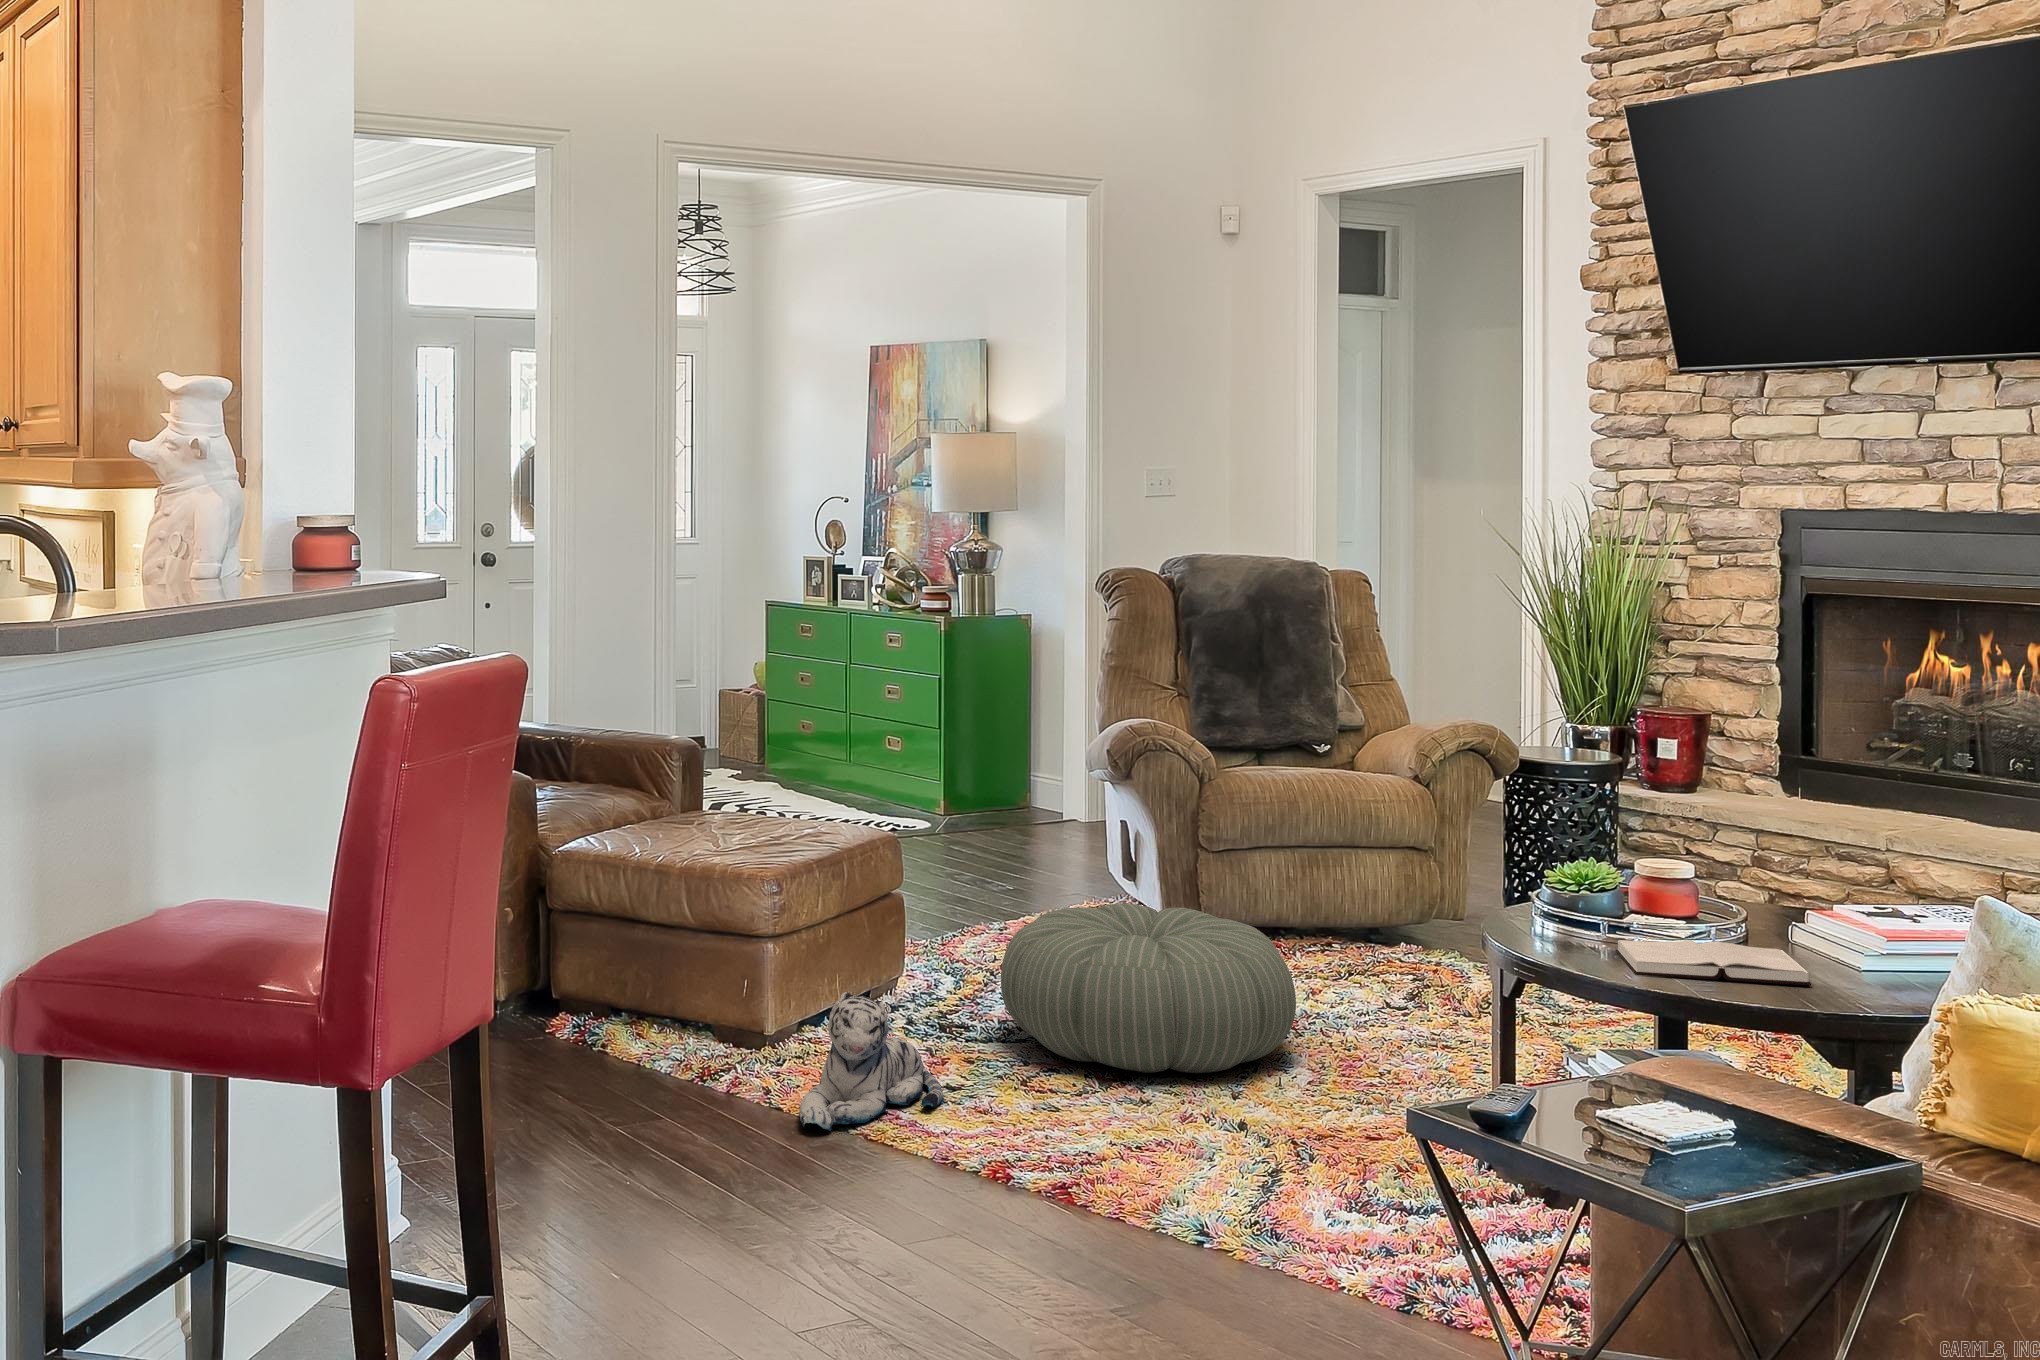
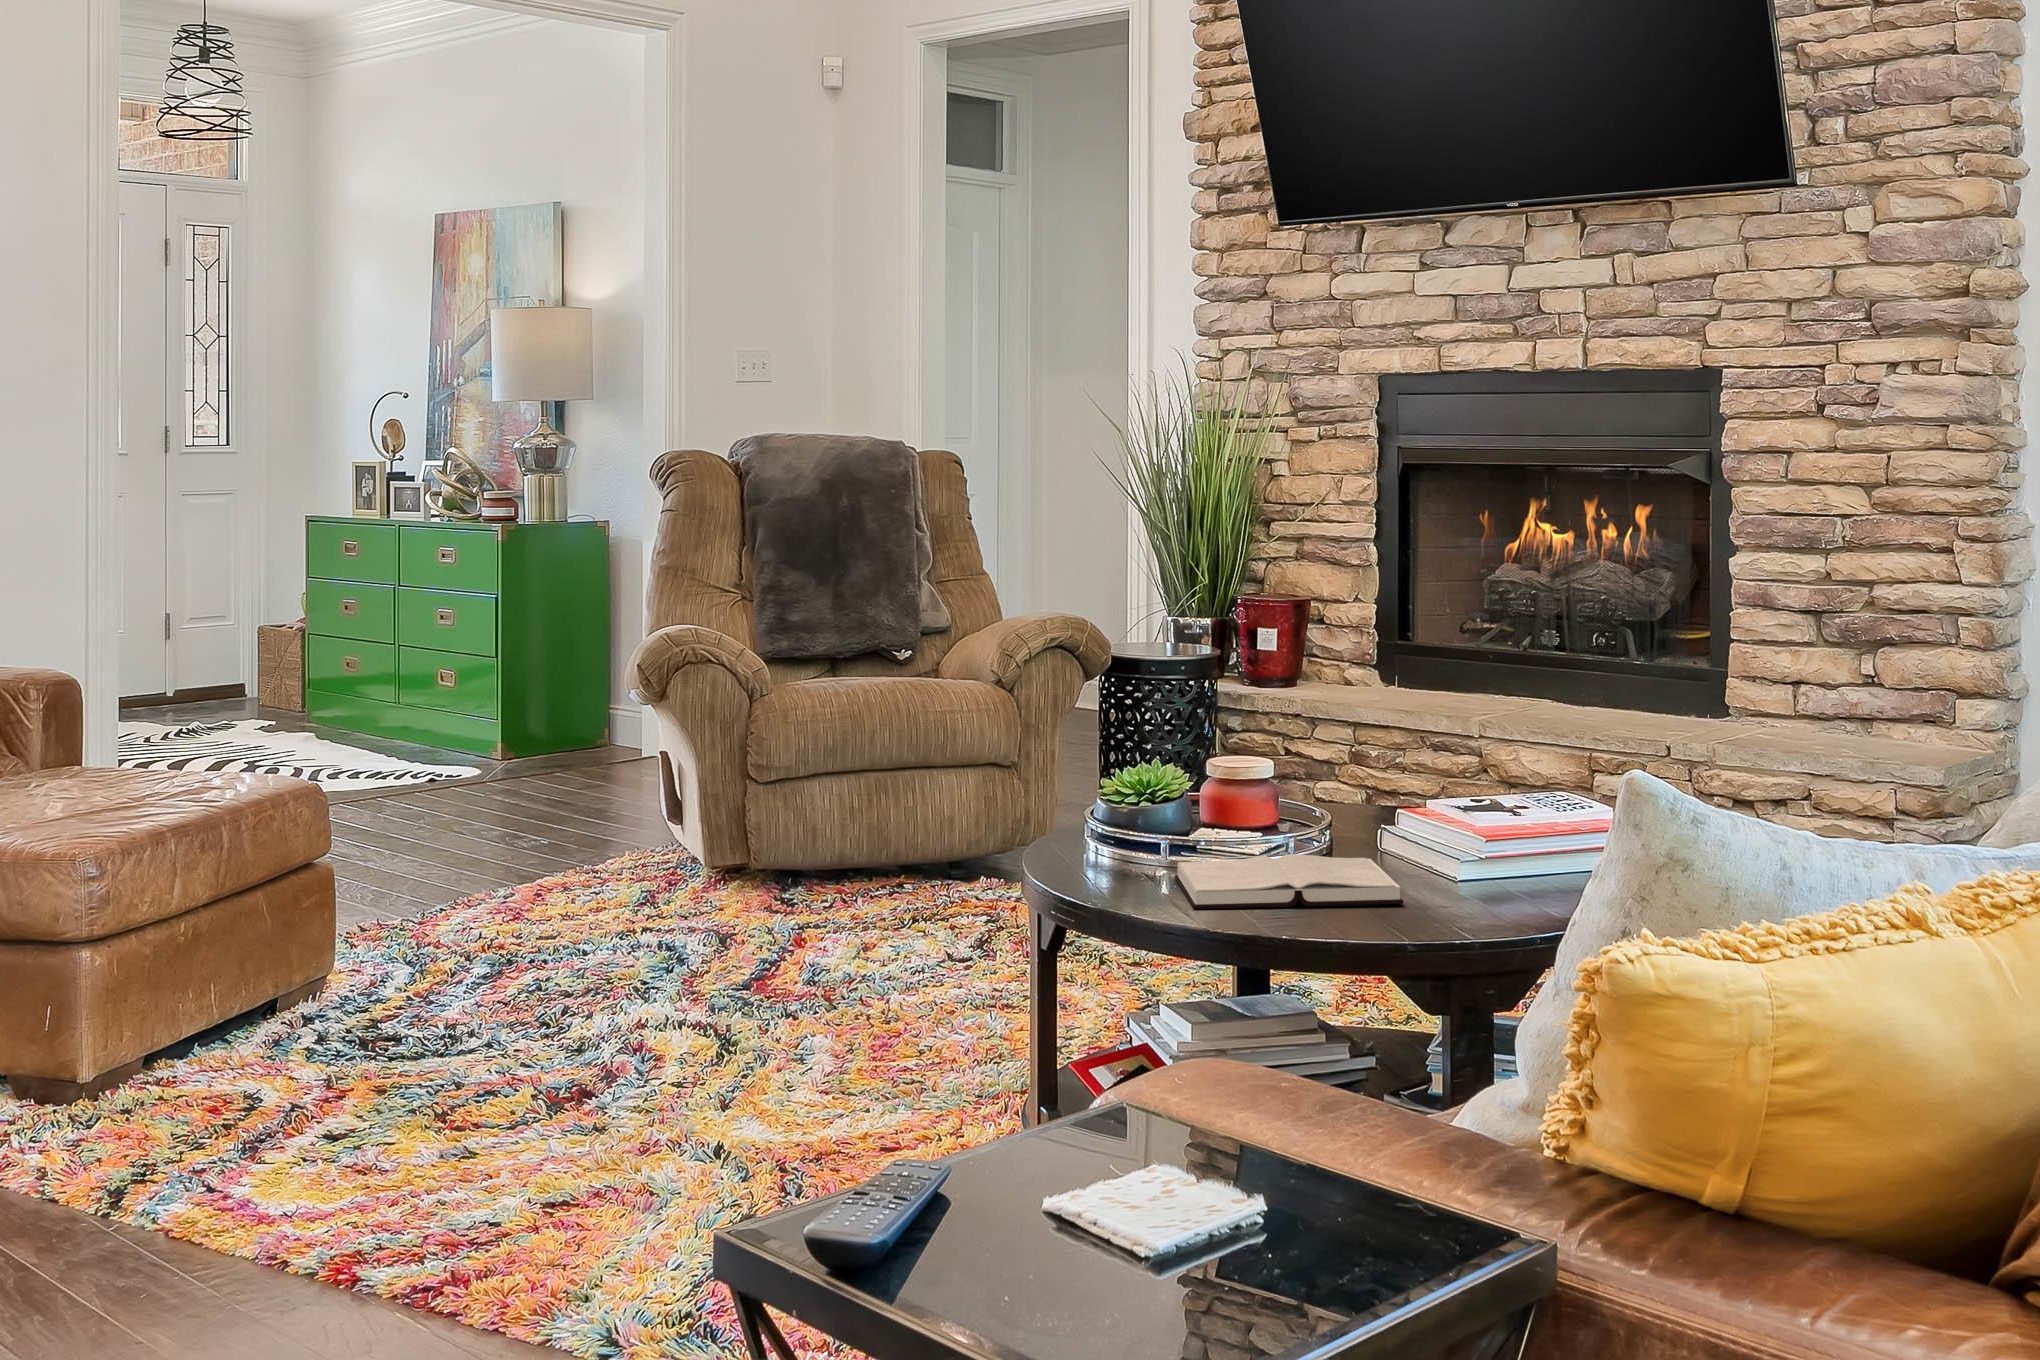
pouf: present [1001,903,1296,1073] -> none [439,859,819,1085]
plush toy: present [800,992,944,1131] -> none [62,1026,318,1241]

